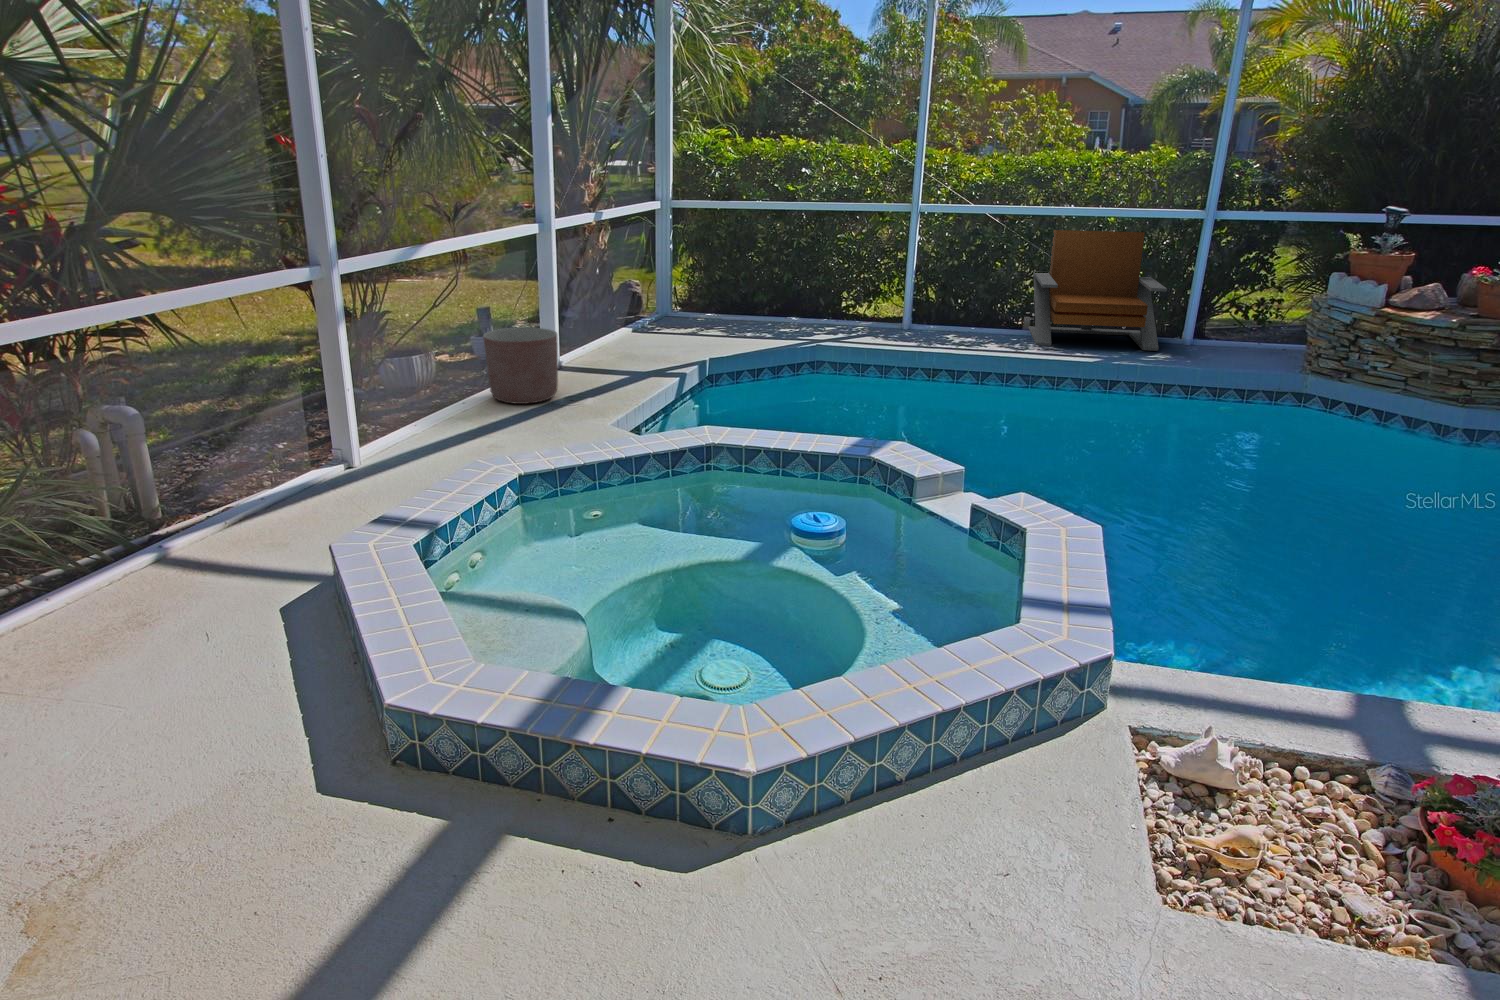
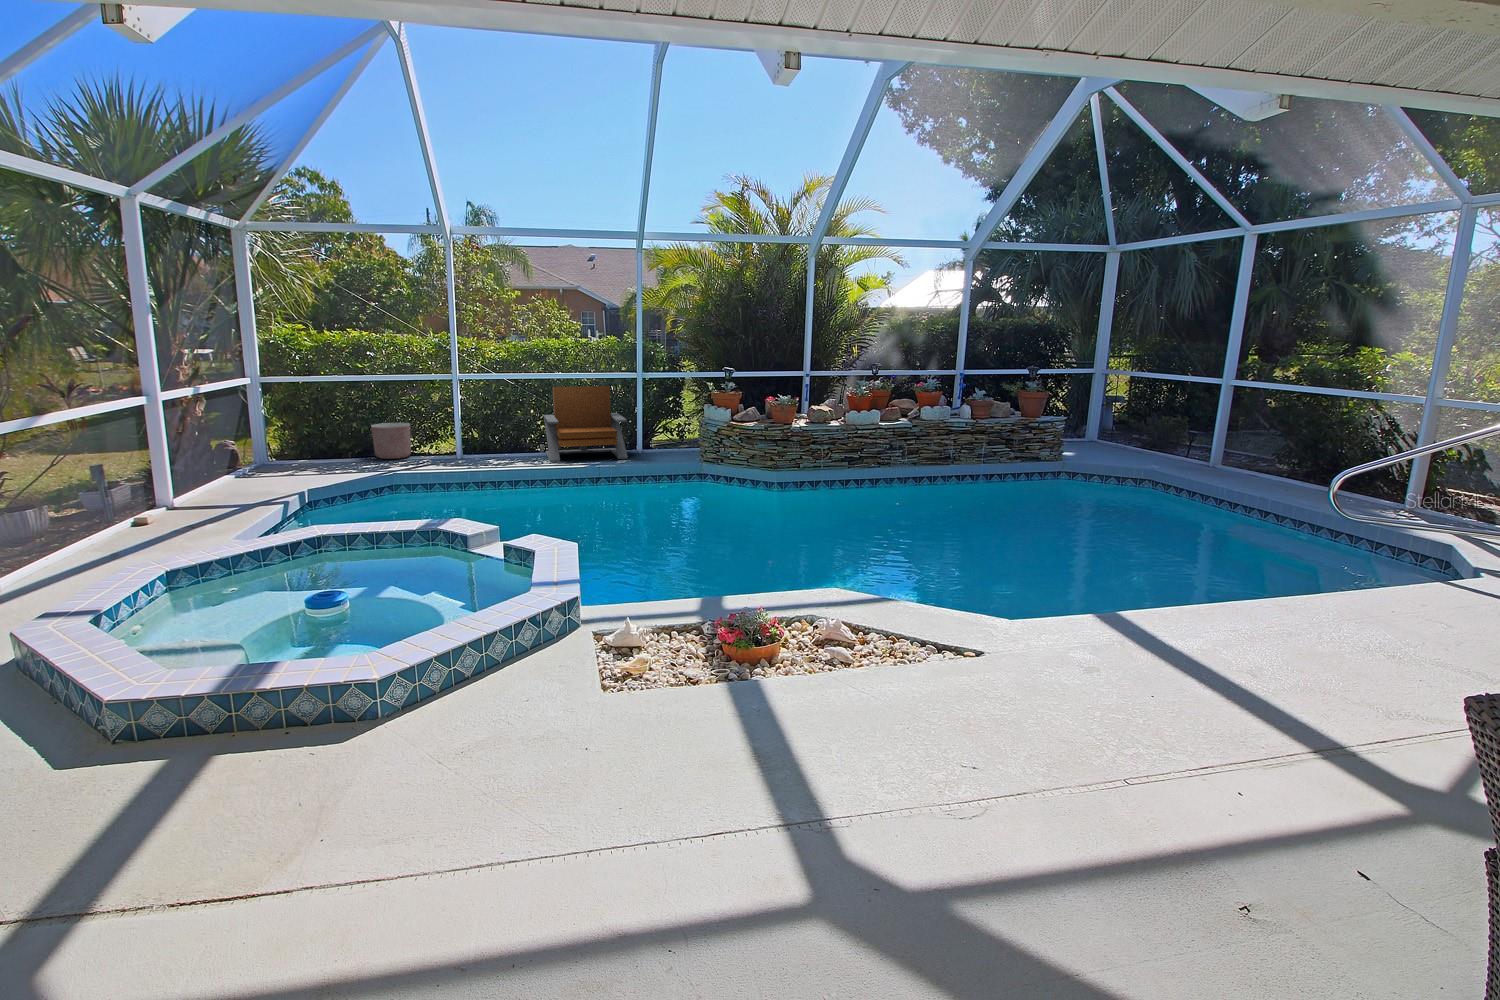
planter: present [483,327,558,404] -> present [371,423,411,459]

